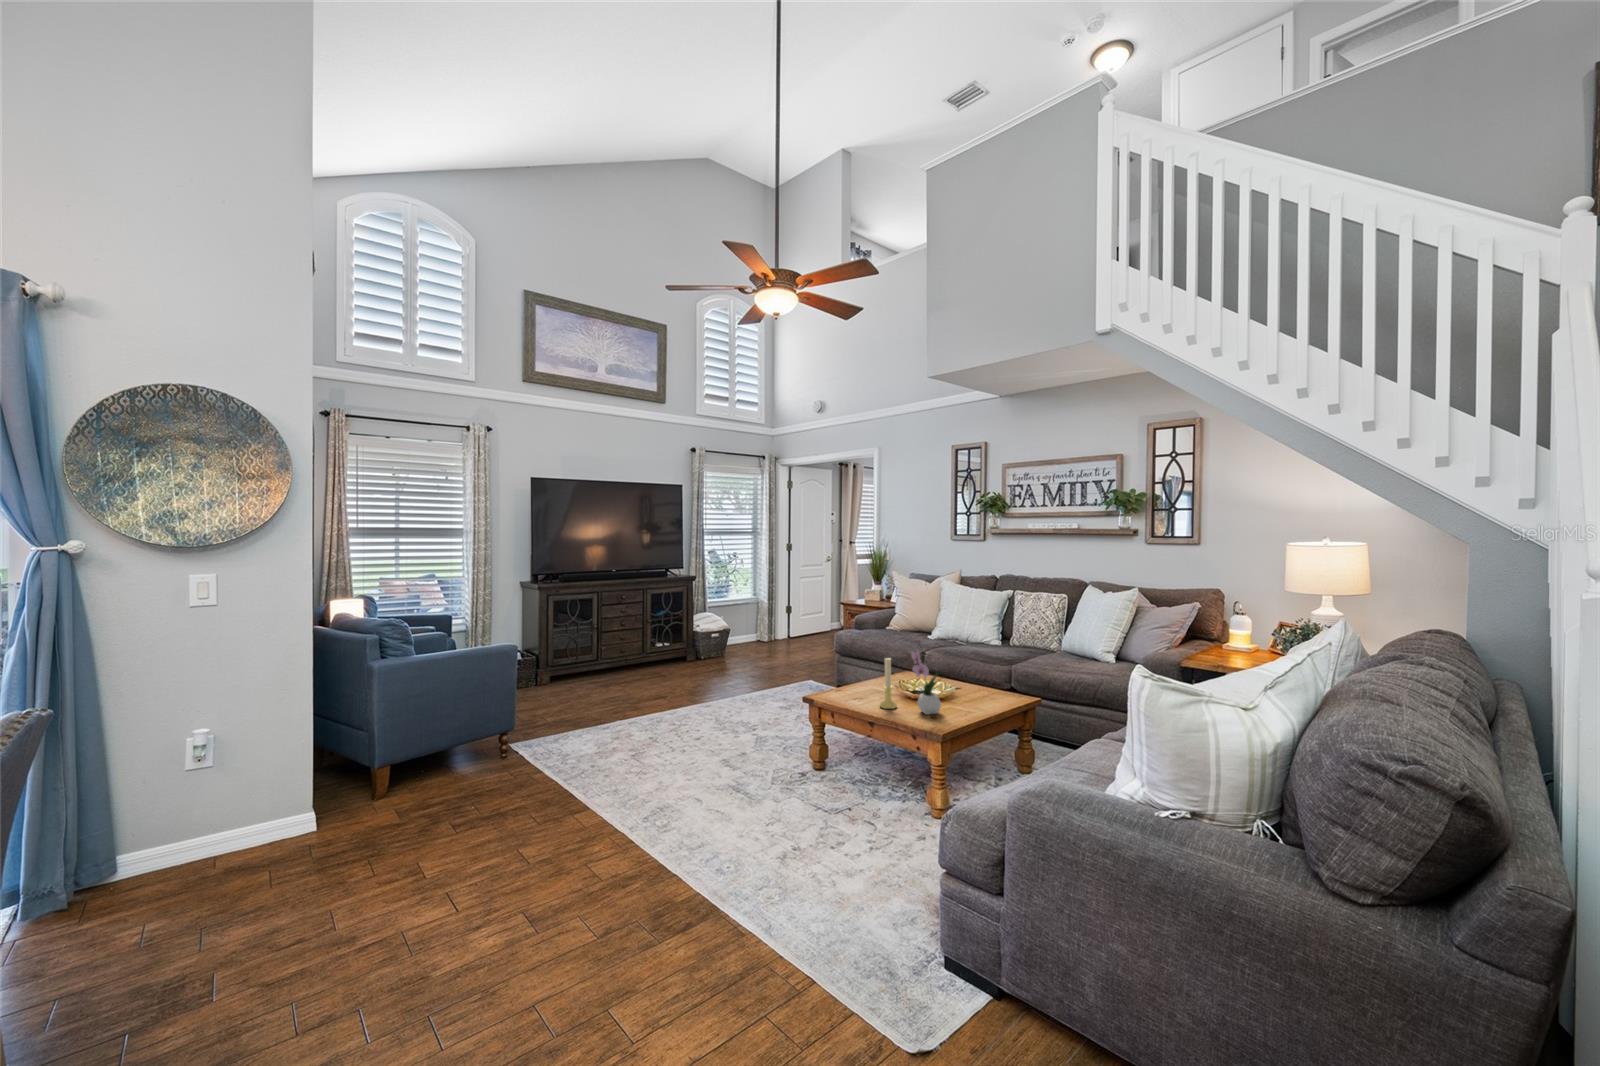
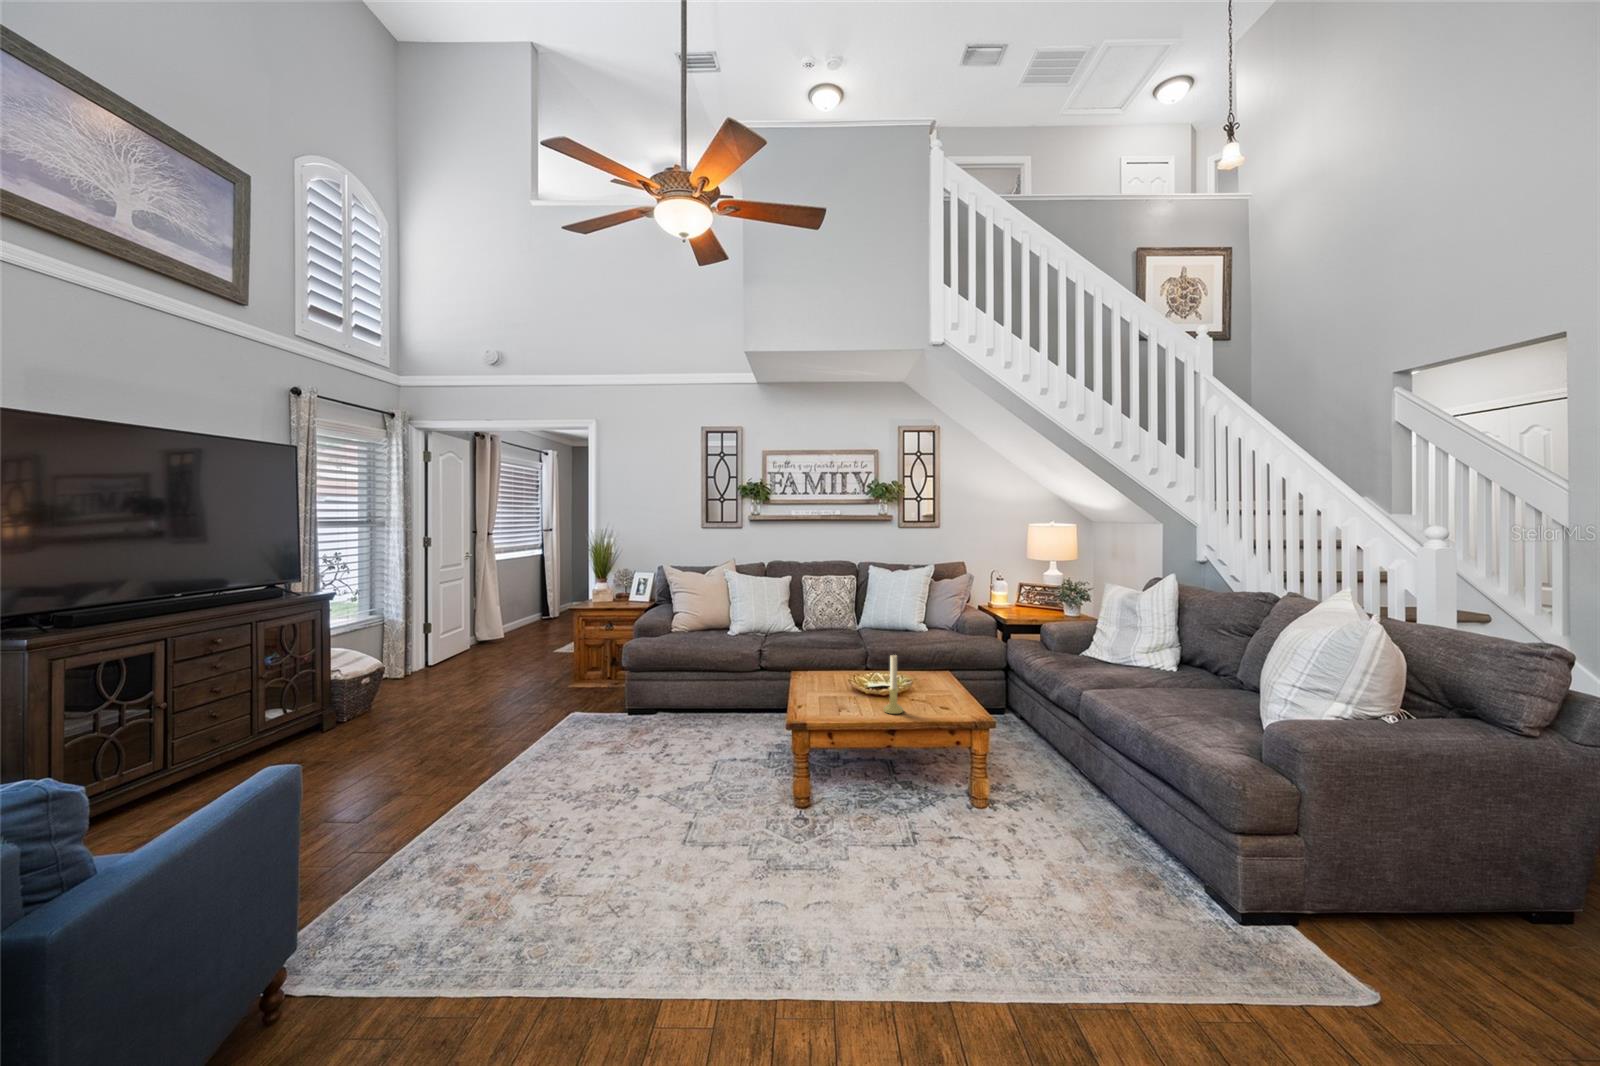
flower arrangement: present [911,642,941,715] -> none [922,629,953,710]

